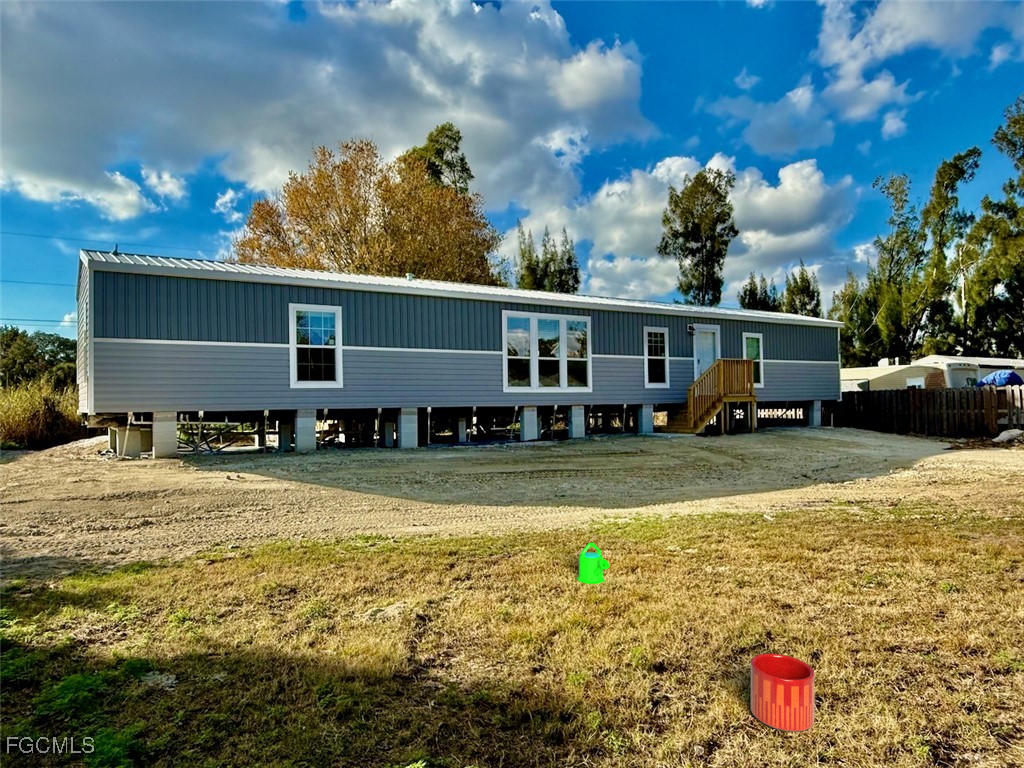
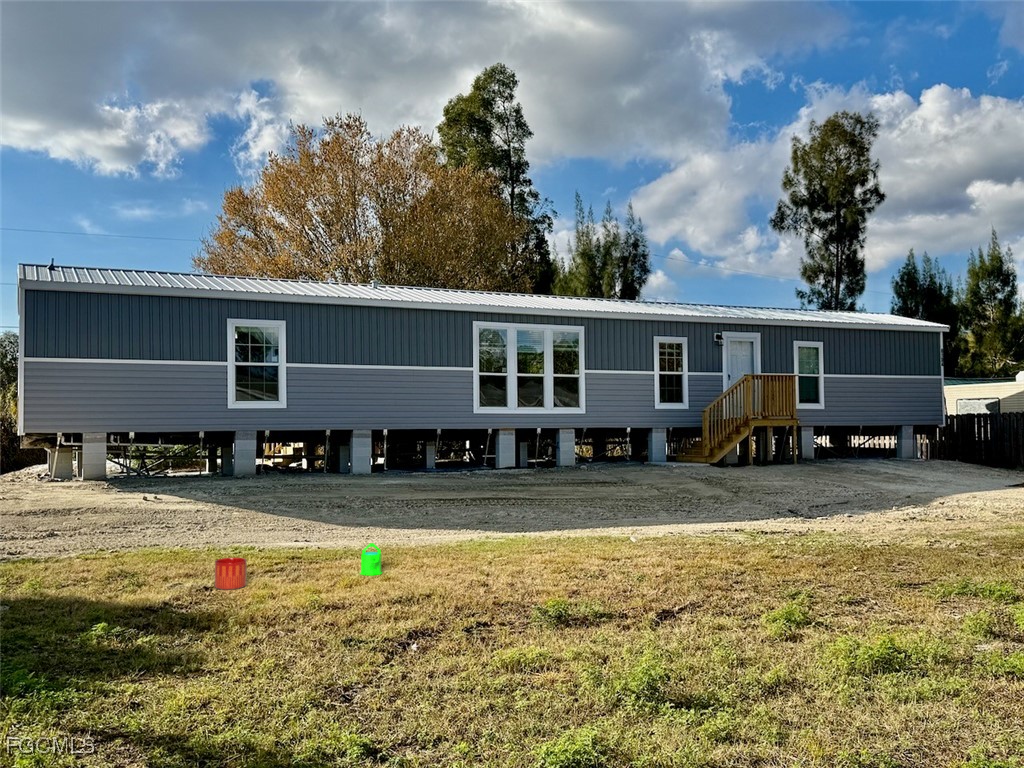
planter: present [750,654,814,732] -> present [215,557,247,590]

